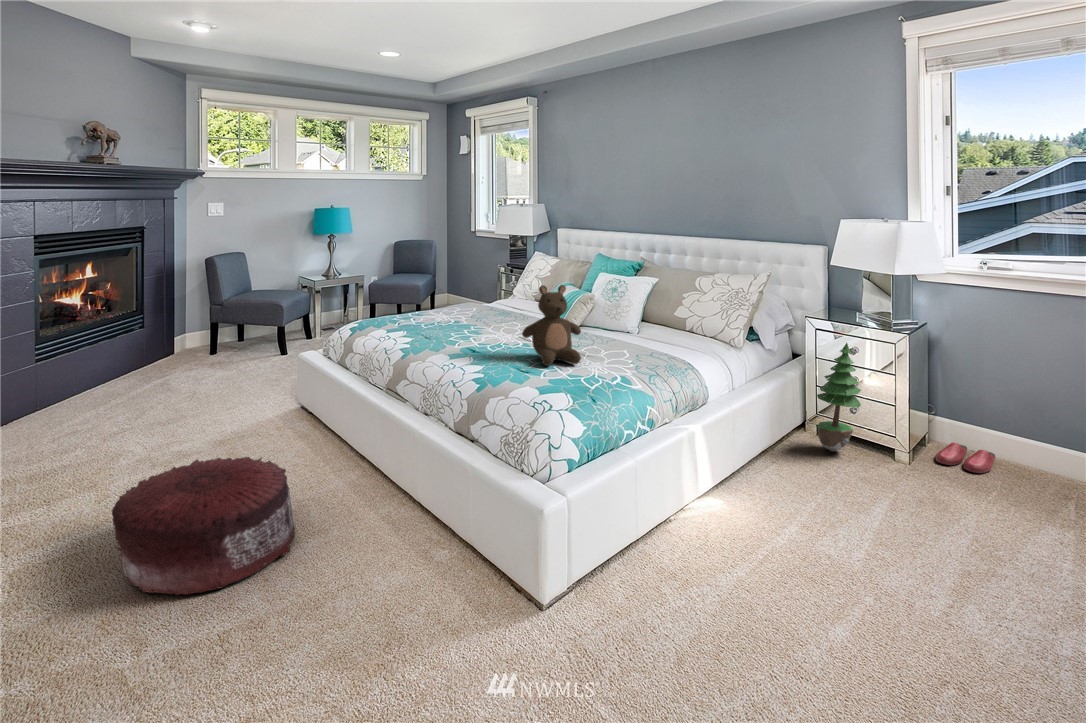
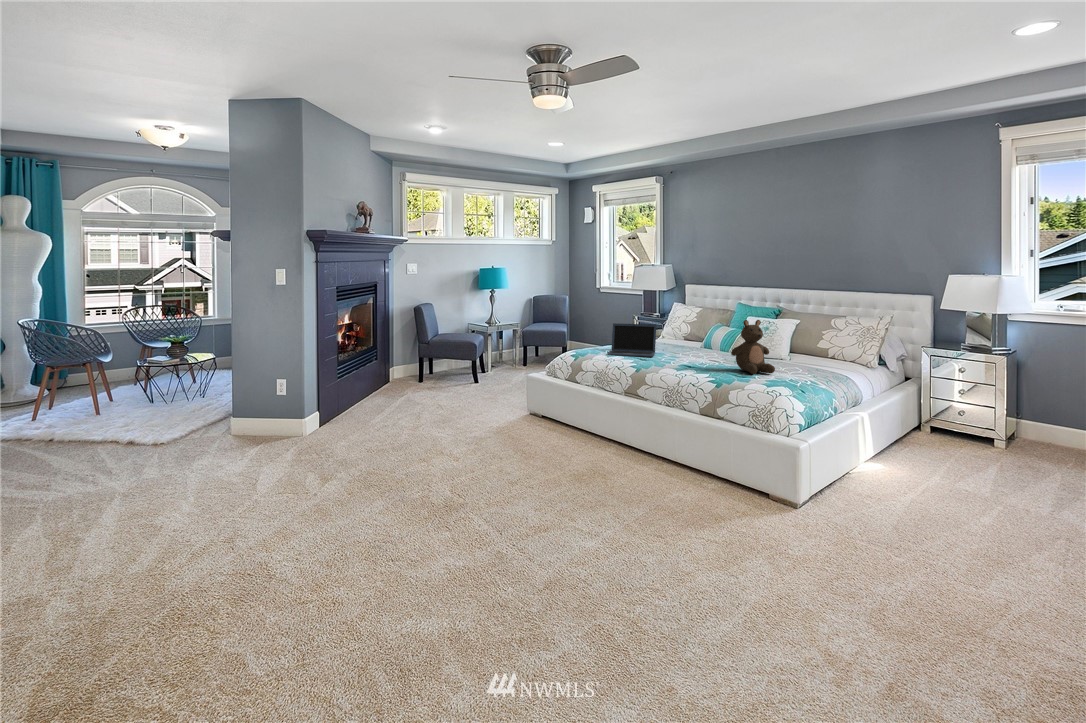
laptop: none [385,285,461,333] -> present [607,323,656,357]
potted tree: present [817,343,861,452] -> none [932,362,968,444]
slippers: present [936,443,995,473] -> none [1026,436,1071,455]
pouf: present [112,457,295,595] -> none [512,430,612,504]

